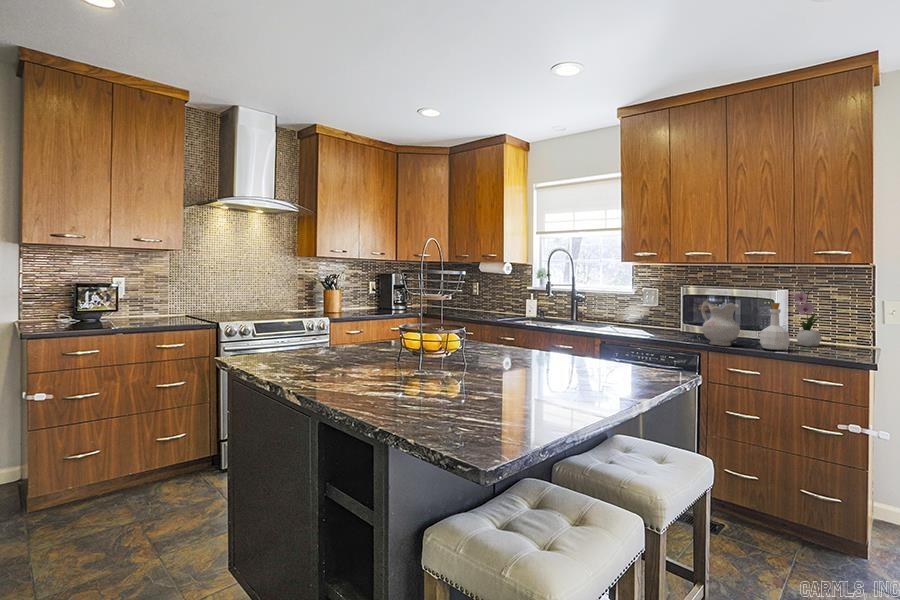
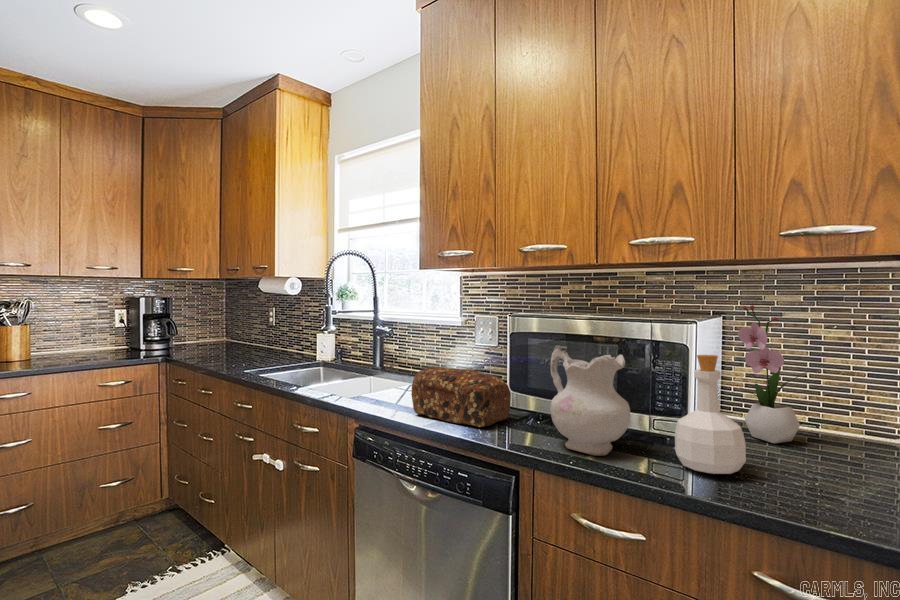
bread loaf: none [624,312,677,339] -> present [412,366,511,427]

